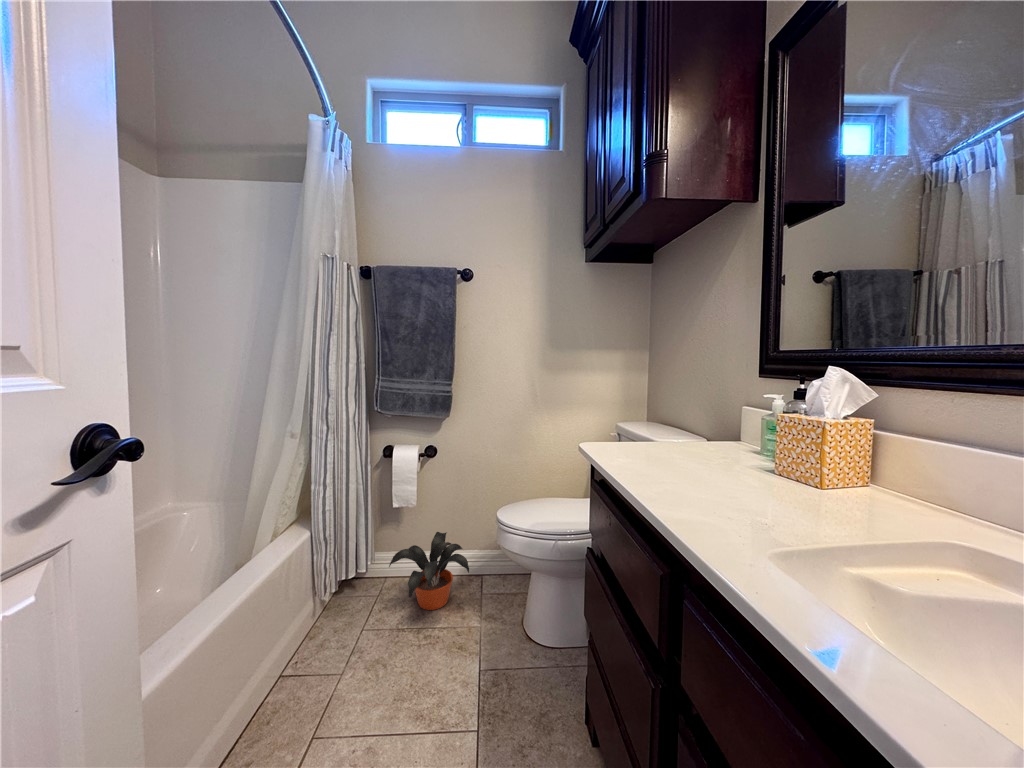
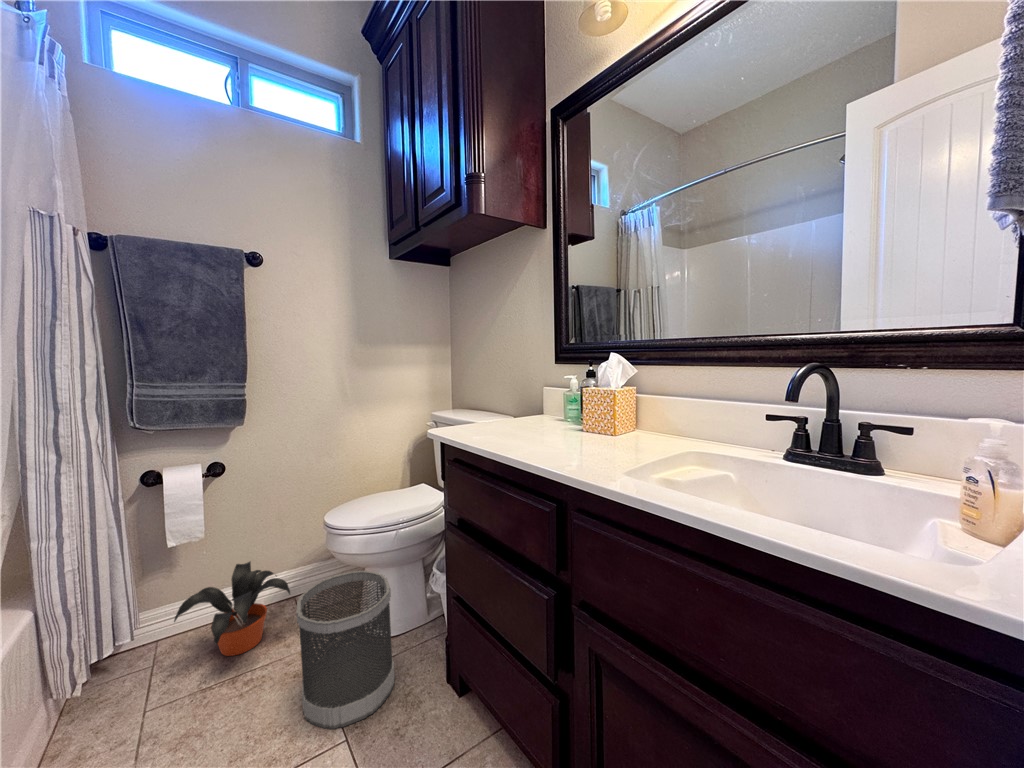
wastebasket: none [455,571,541,730] -> present [296,571,395,729]

